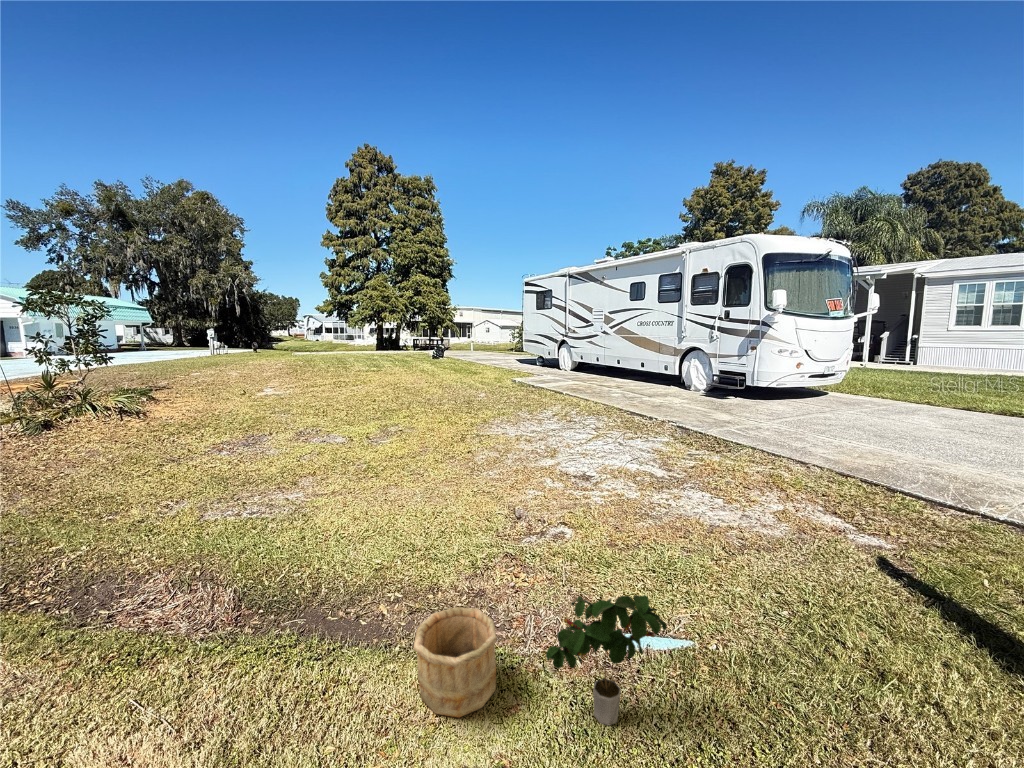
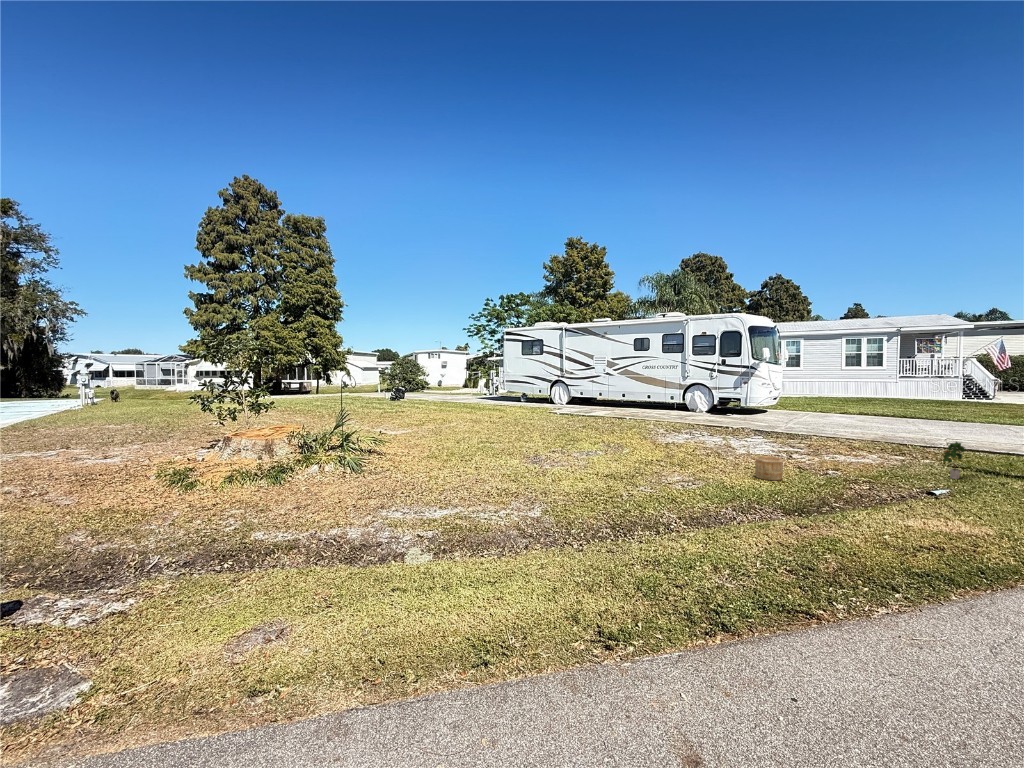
wooden bucket: present [414,607,497,718] -> present [755,456,784,480]

